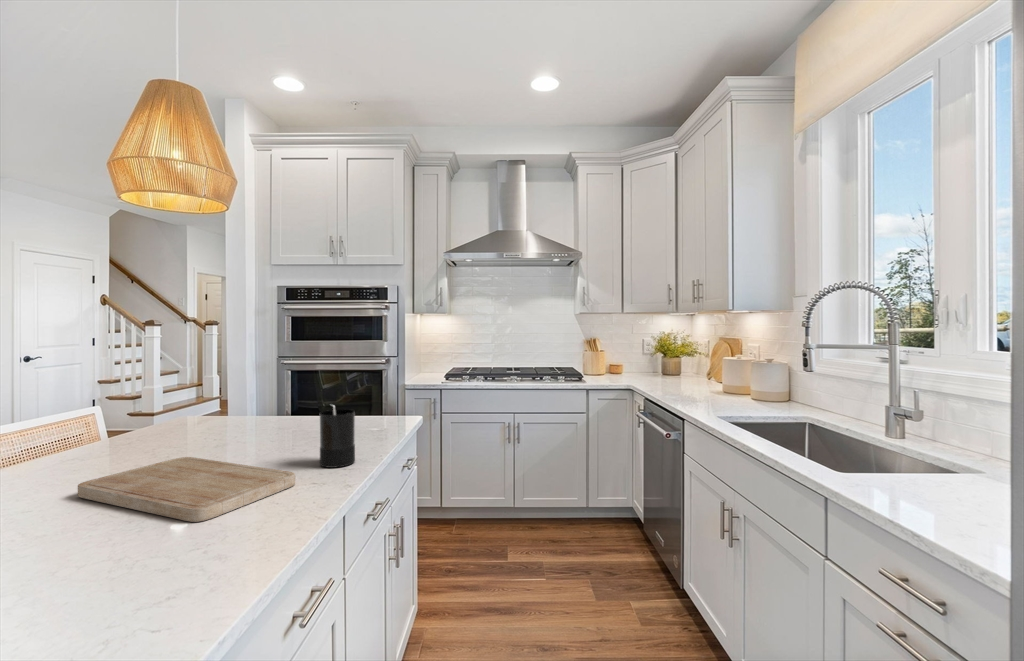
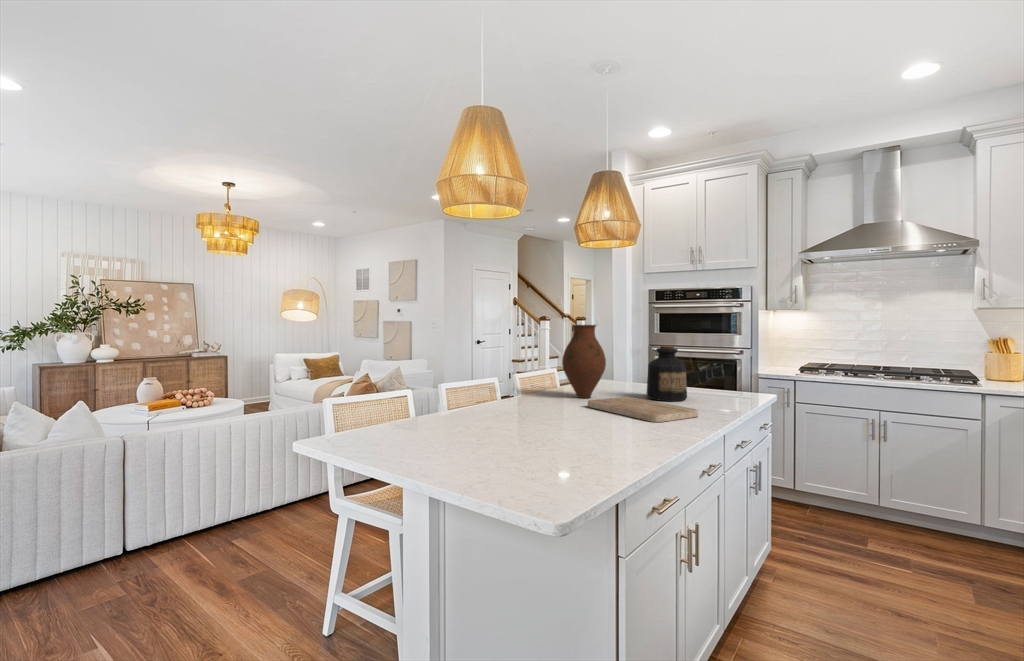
vase: none [46,334,150,469] -> present [562,325,606,398]
bottle: none [232,364,298,453] -> present [646,346,687,402]
candle: present [320,405,355,468] -> none [709,373,733,413]

